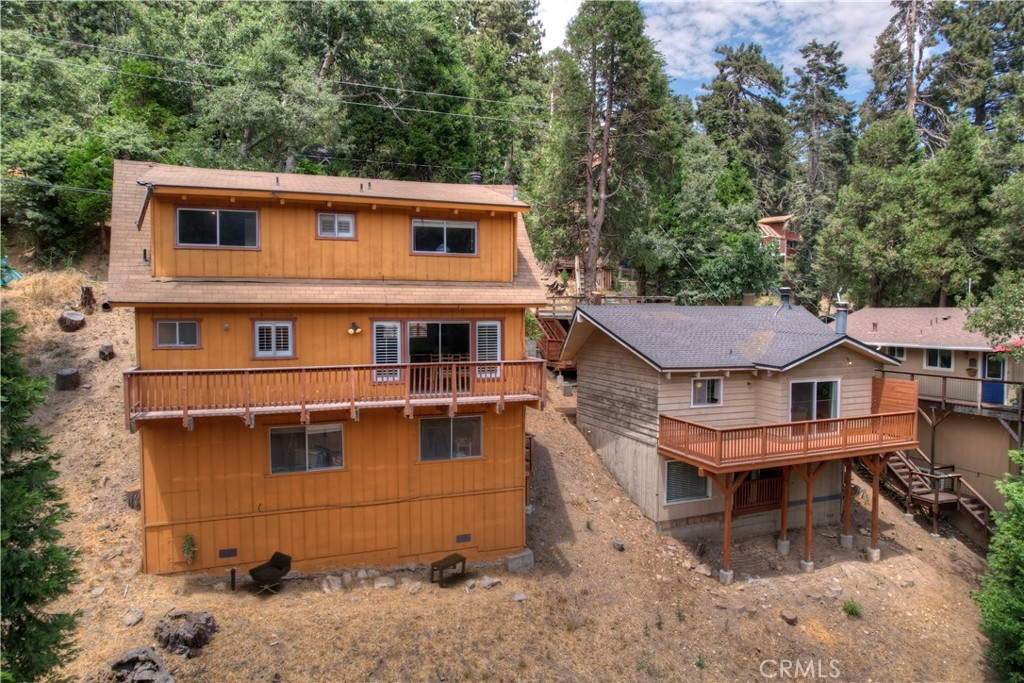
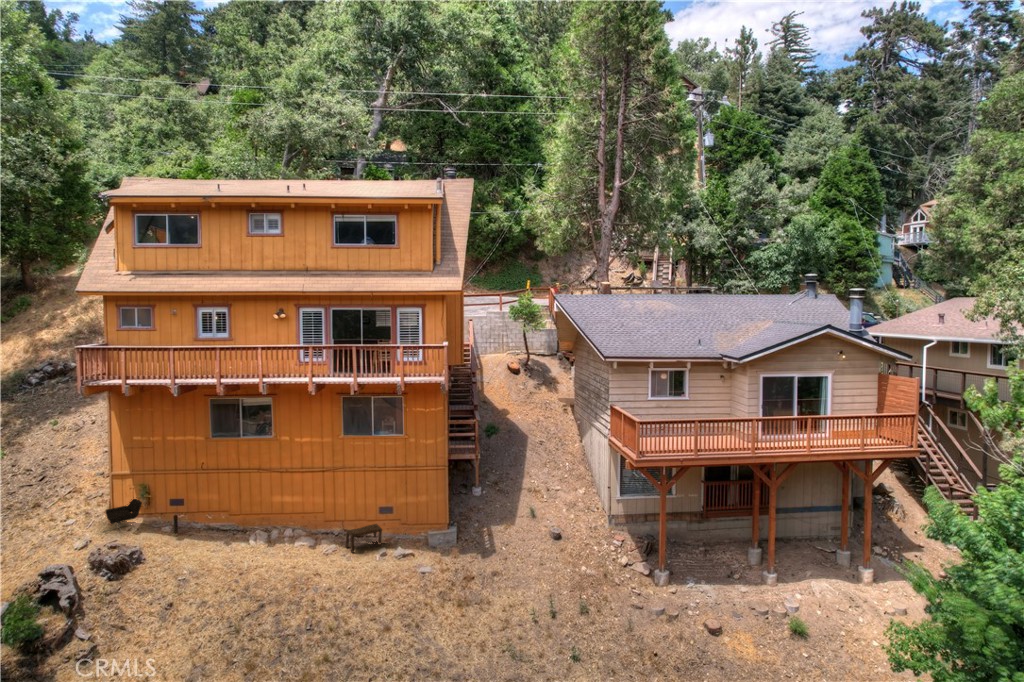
lounge chair: present [249,551,292,595] -> present [106,499,142,532]

